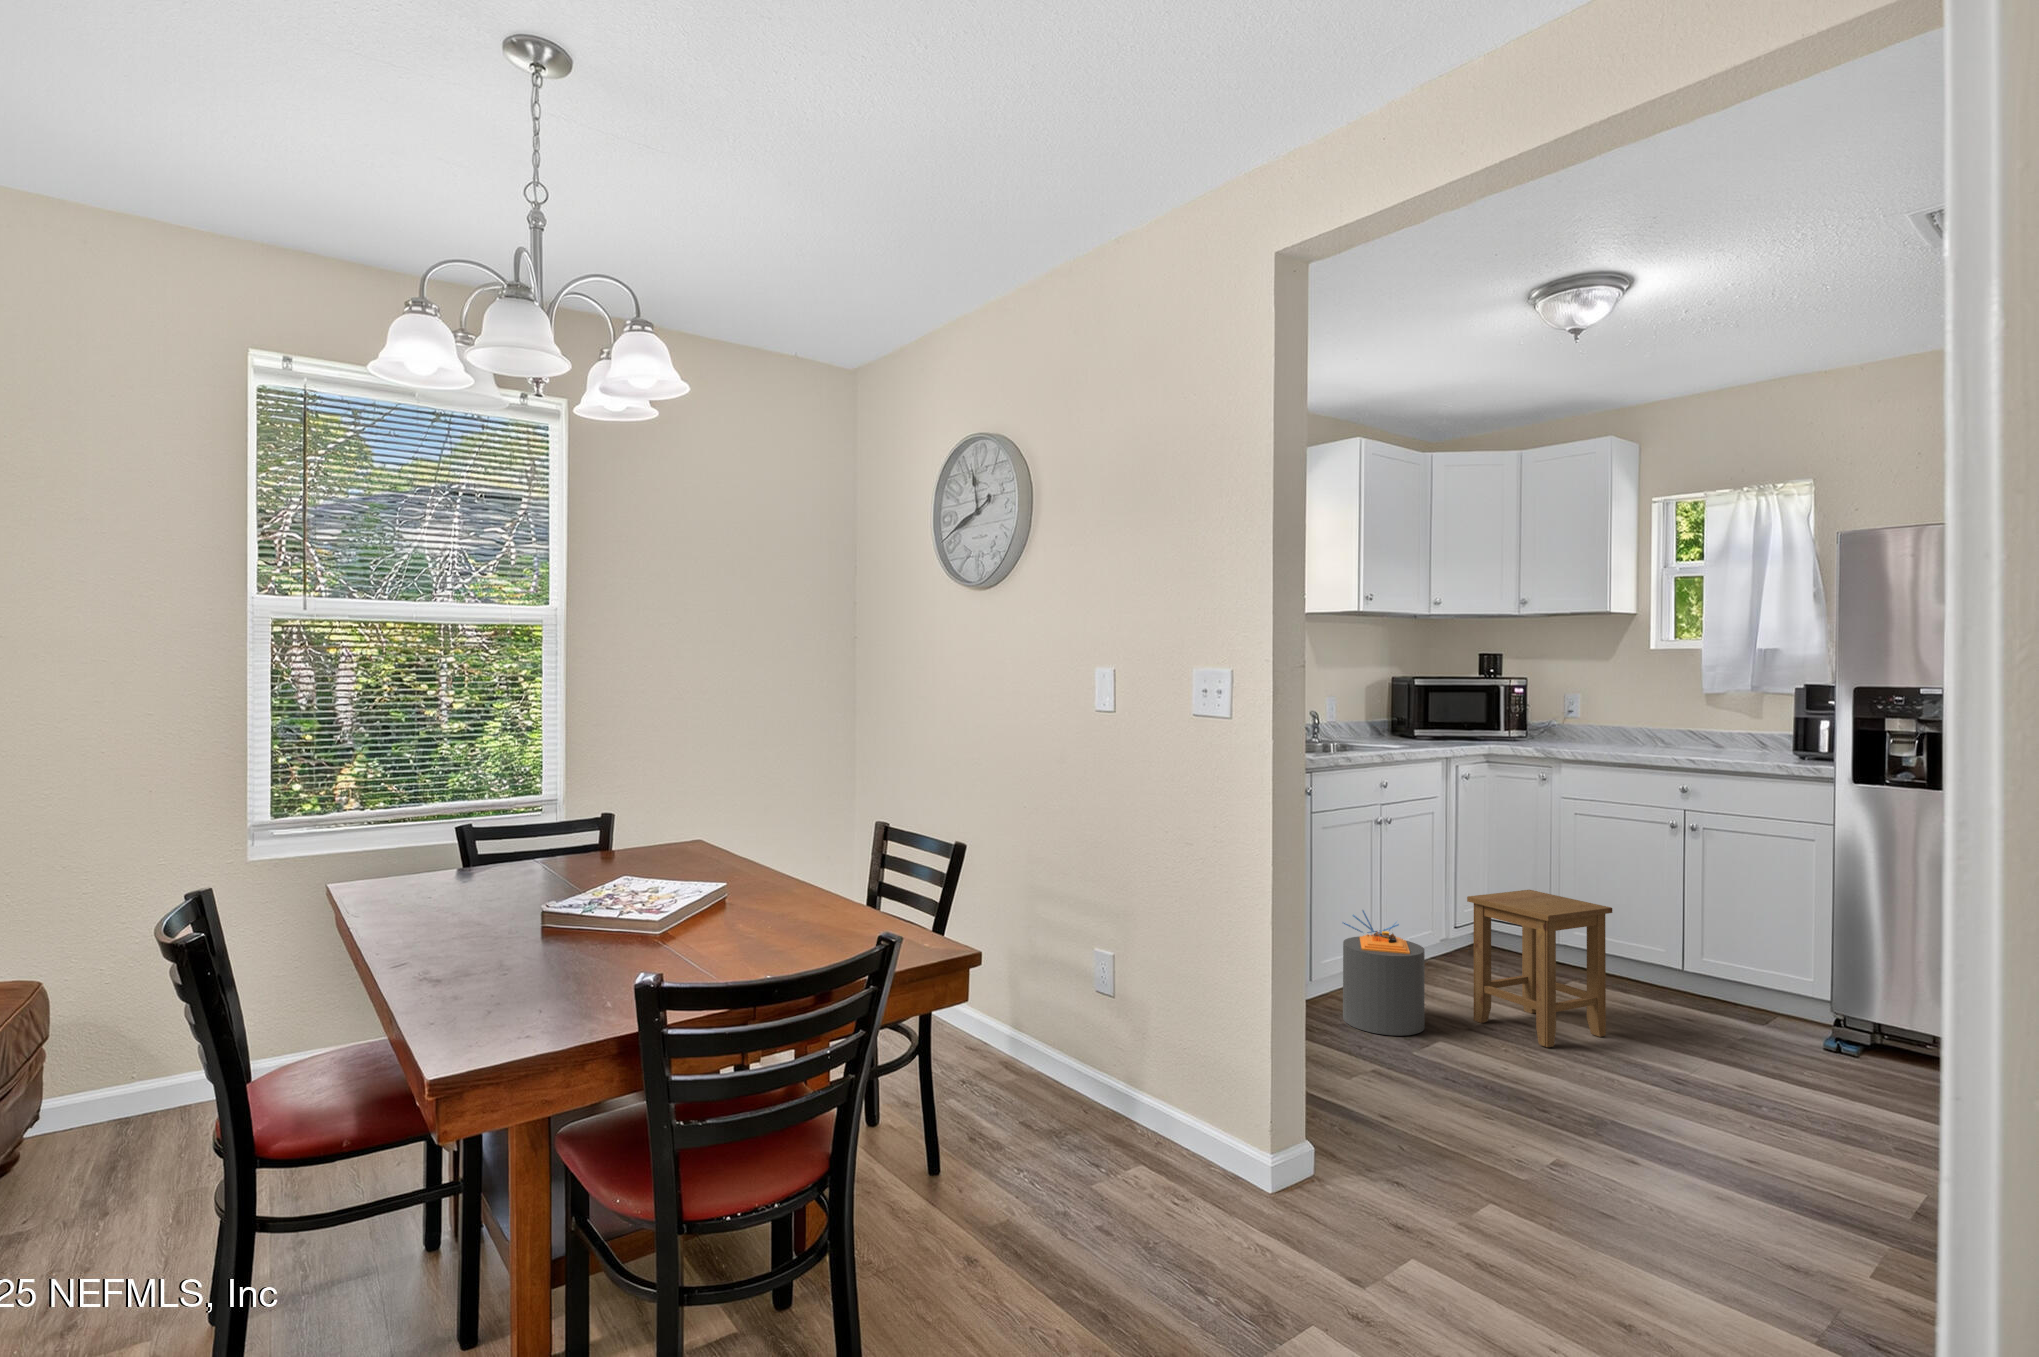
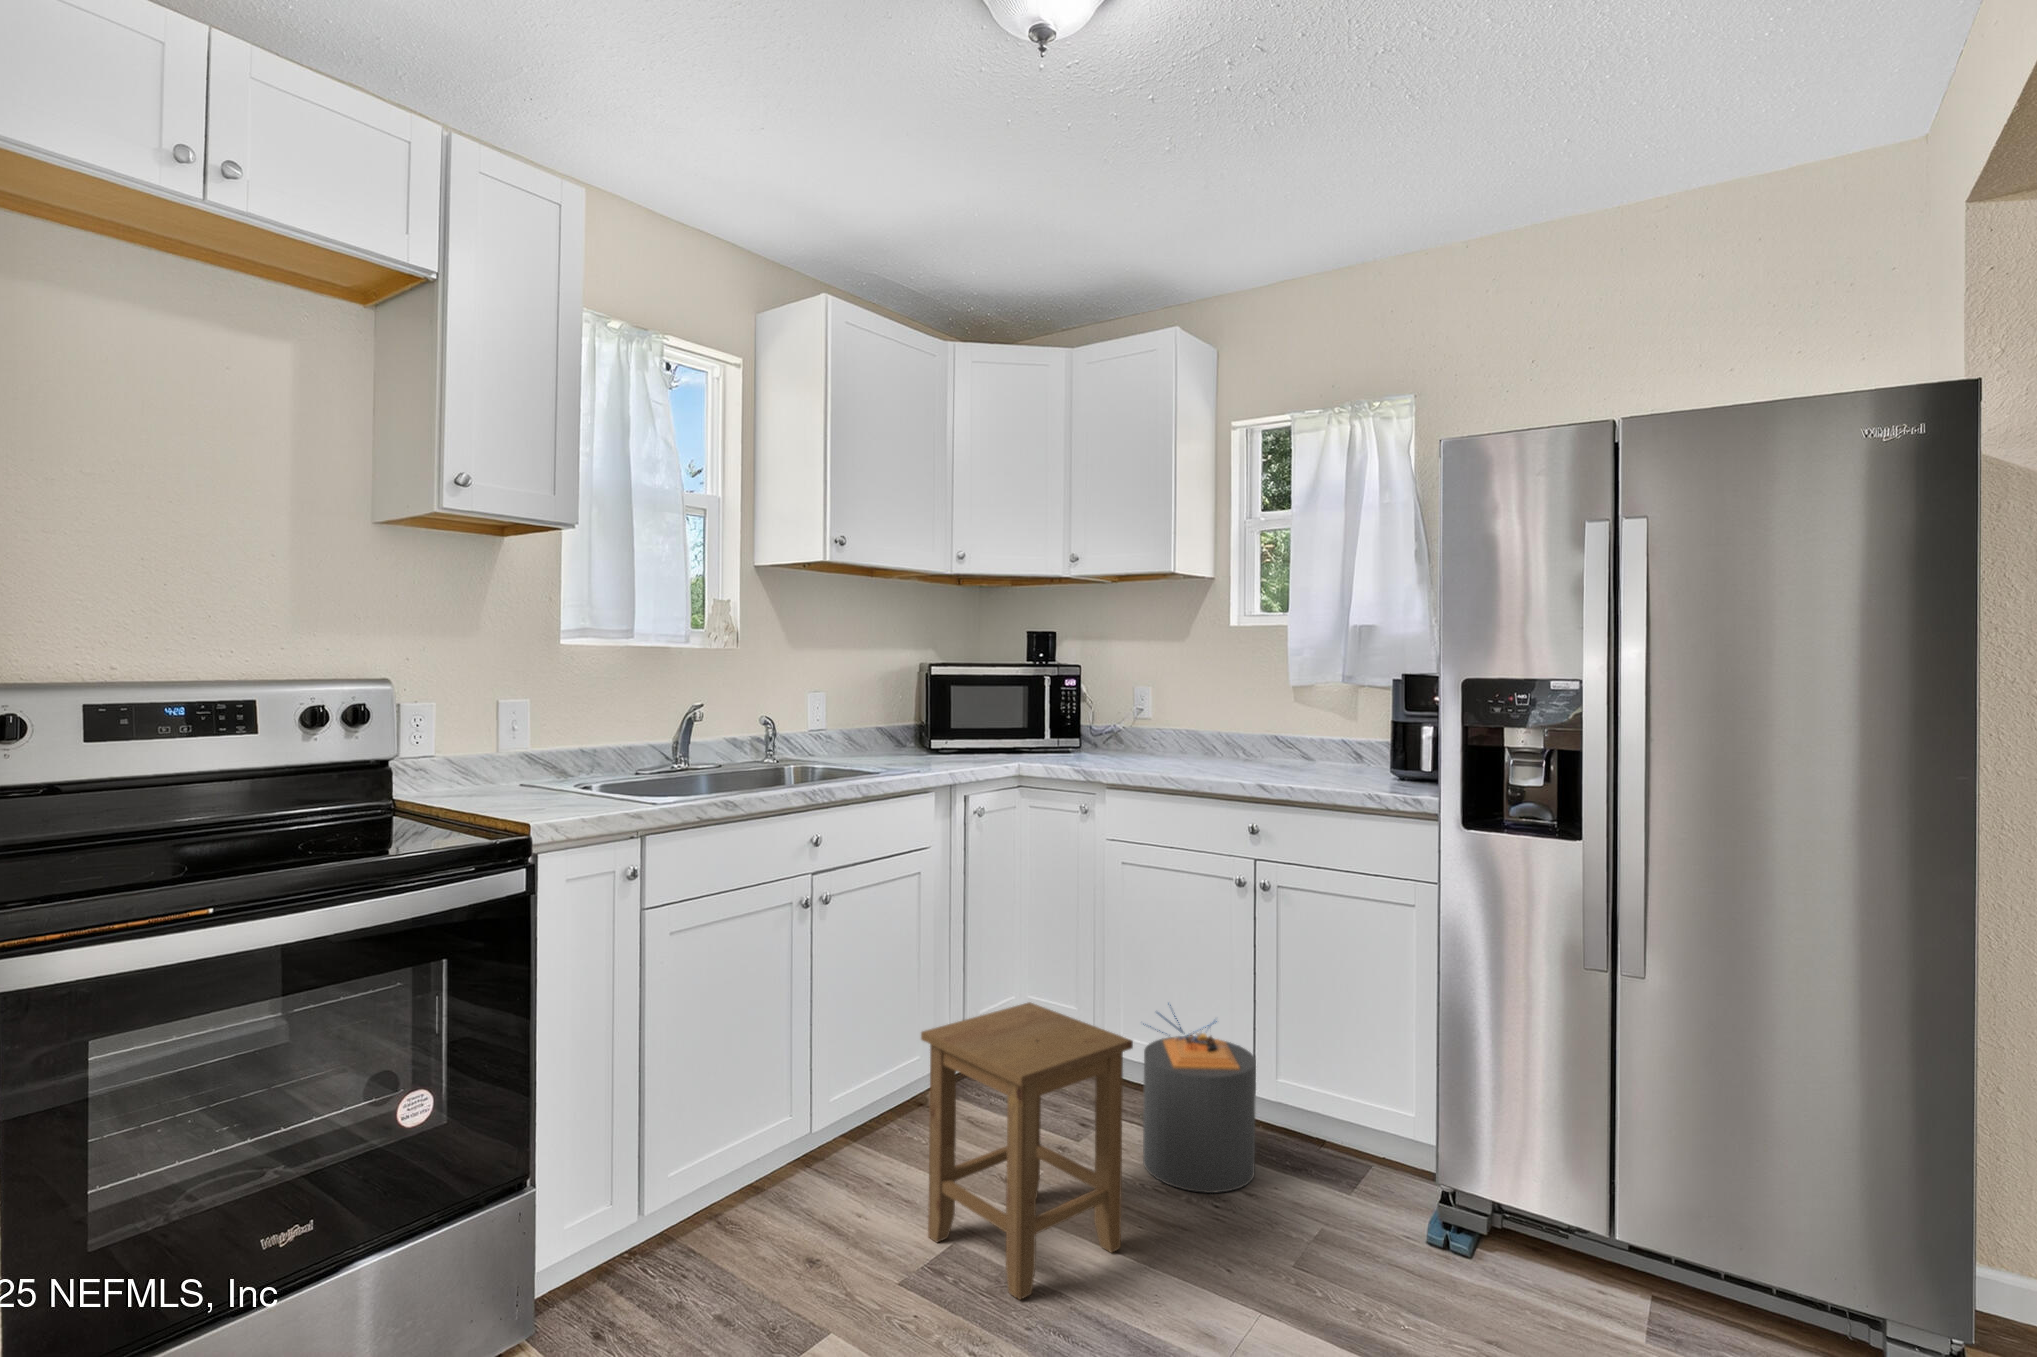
trash can: present [1342,910,1425,1036] -> present [1143,1003,1256,1193]

